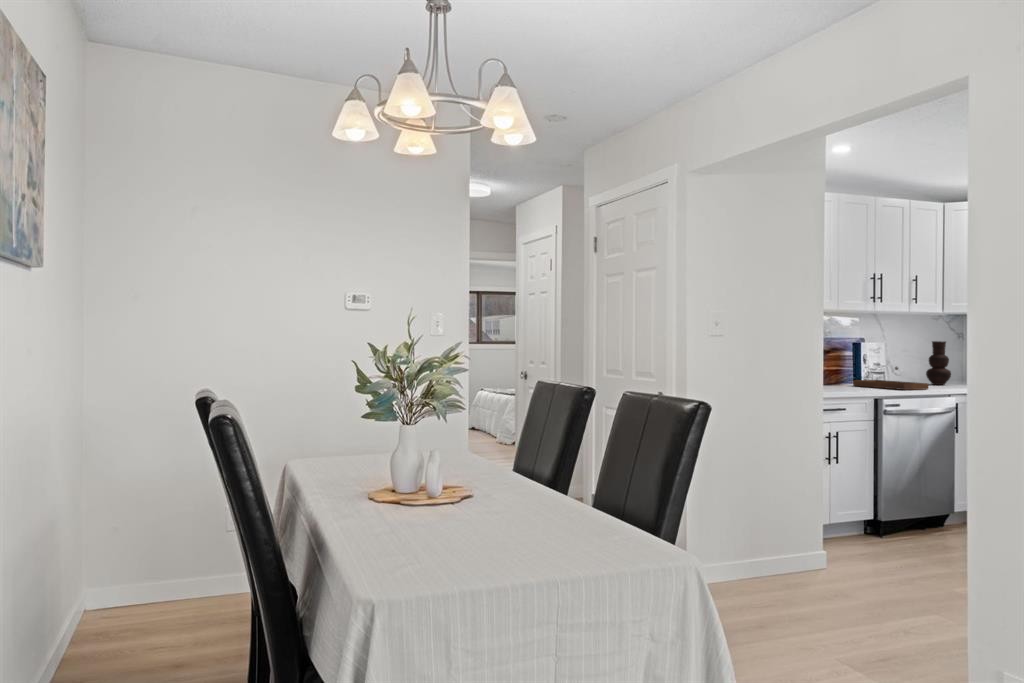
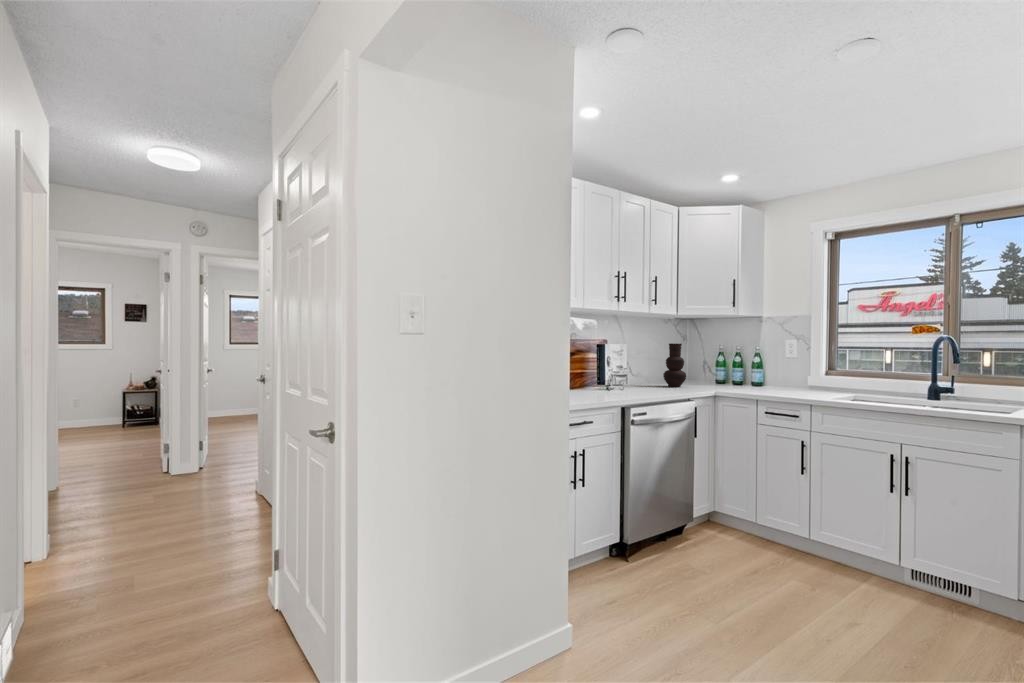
tray: present [853,367,928,390] -> none [598,370,671,396]

